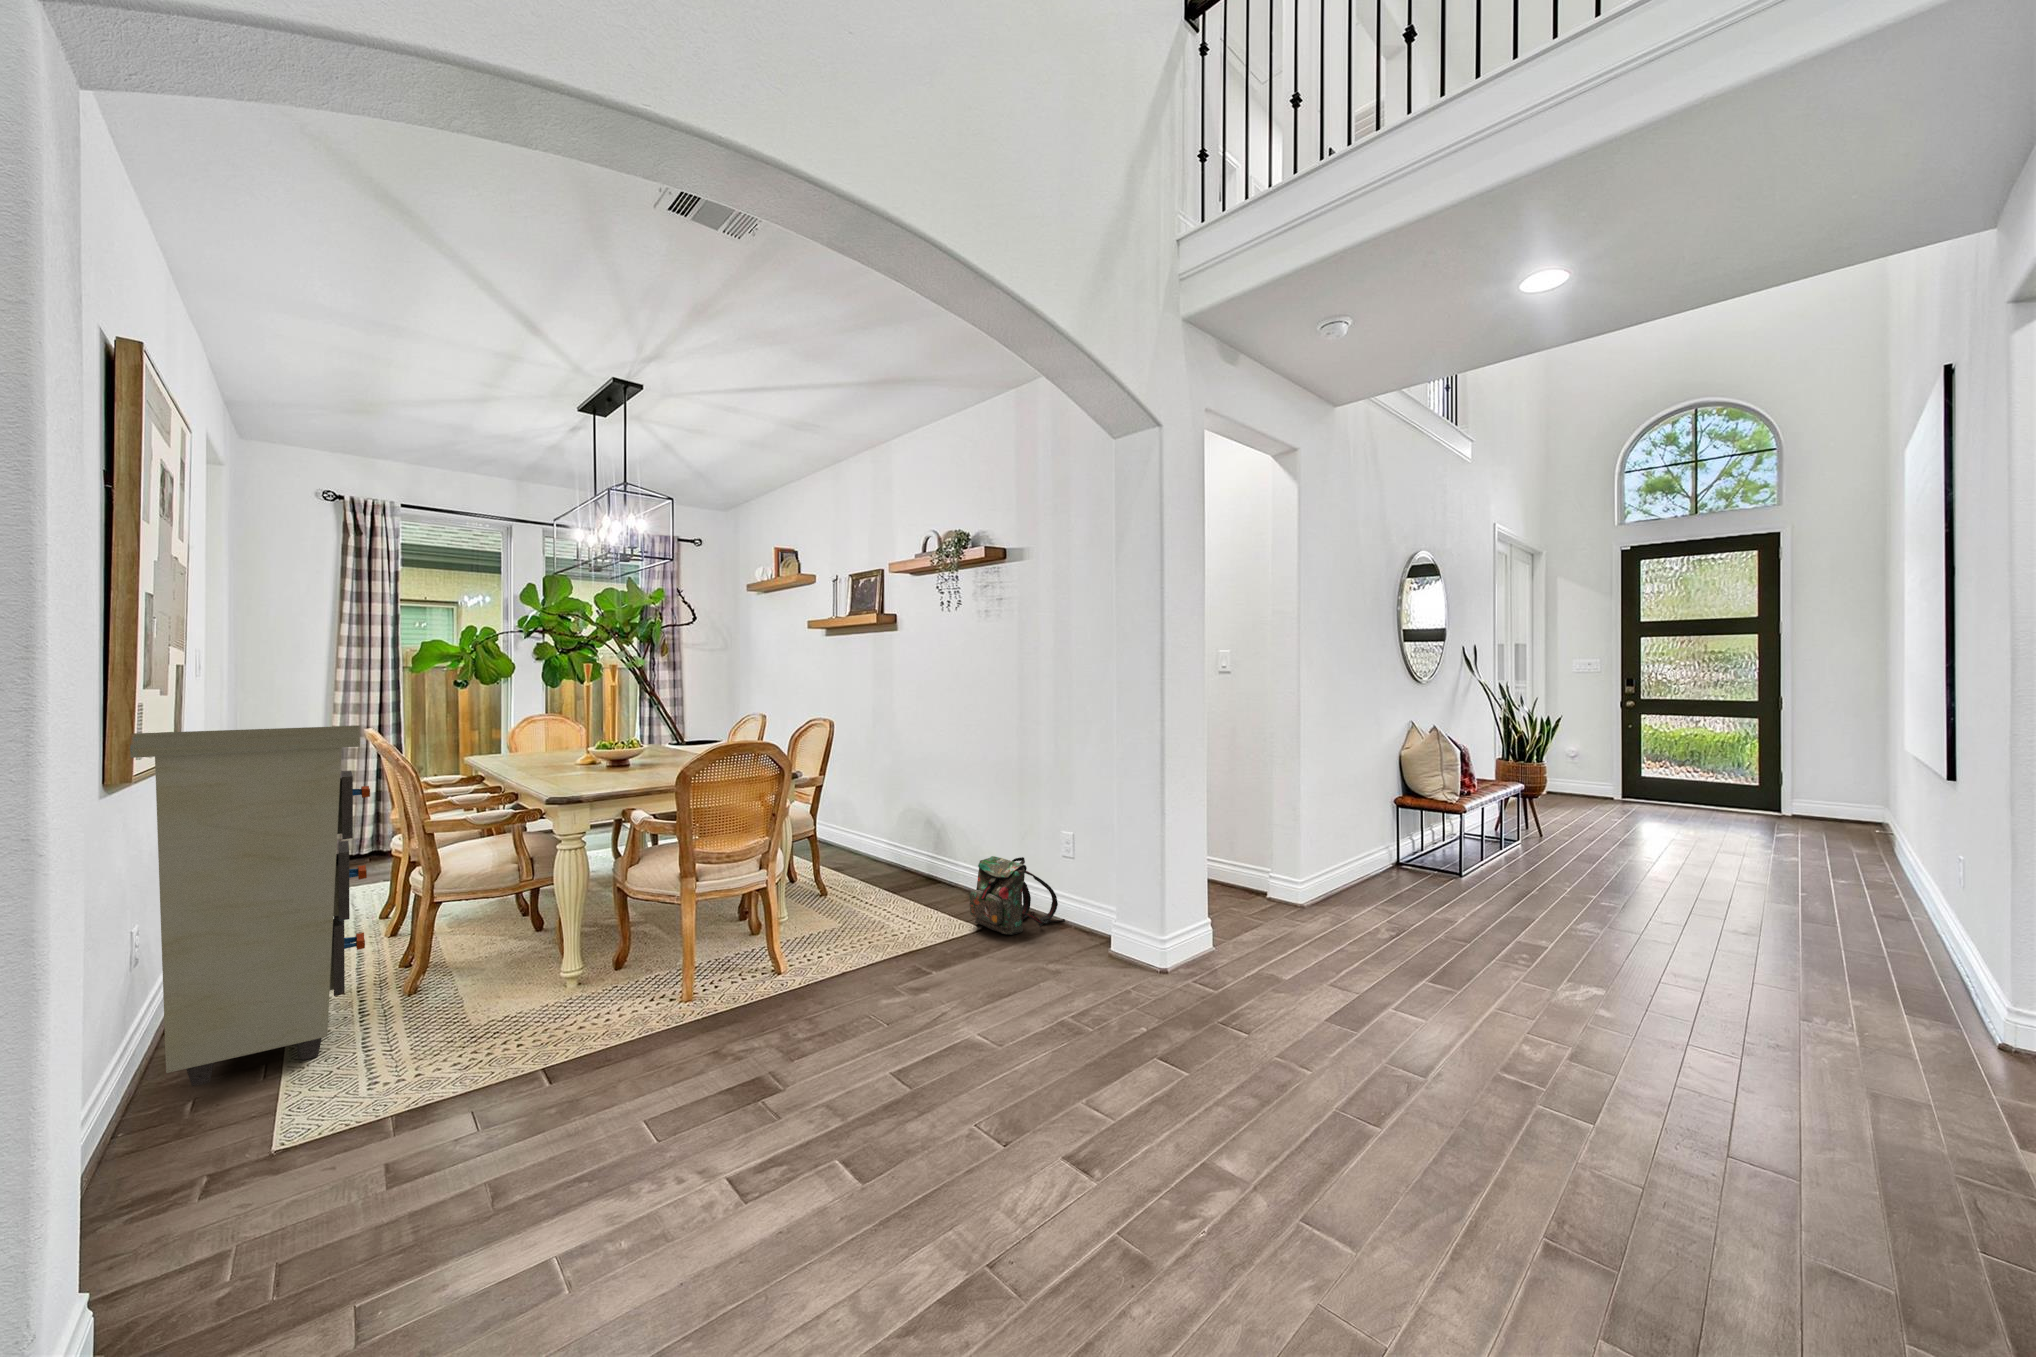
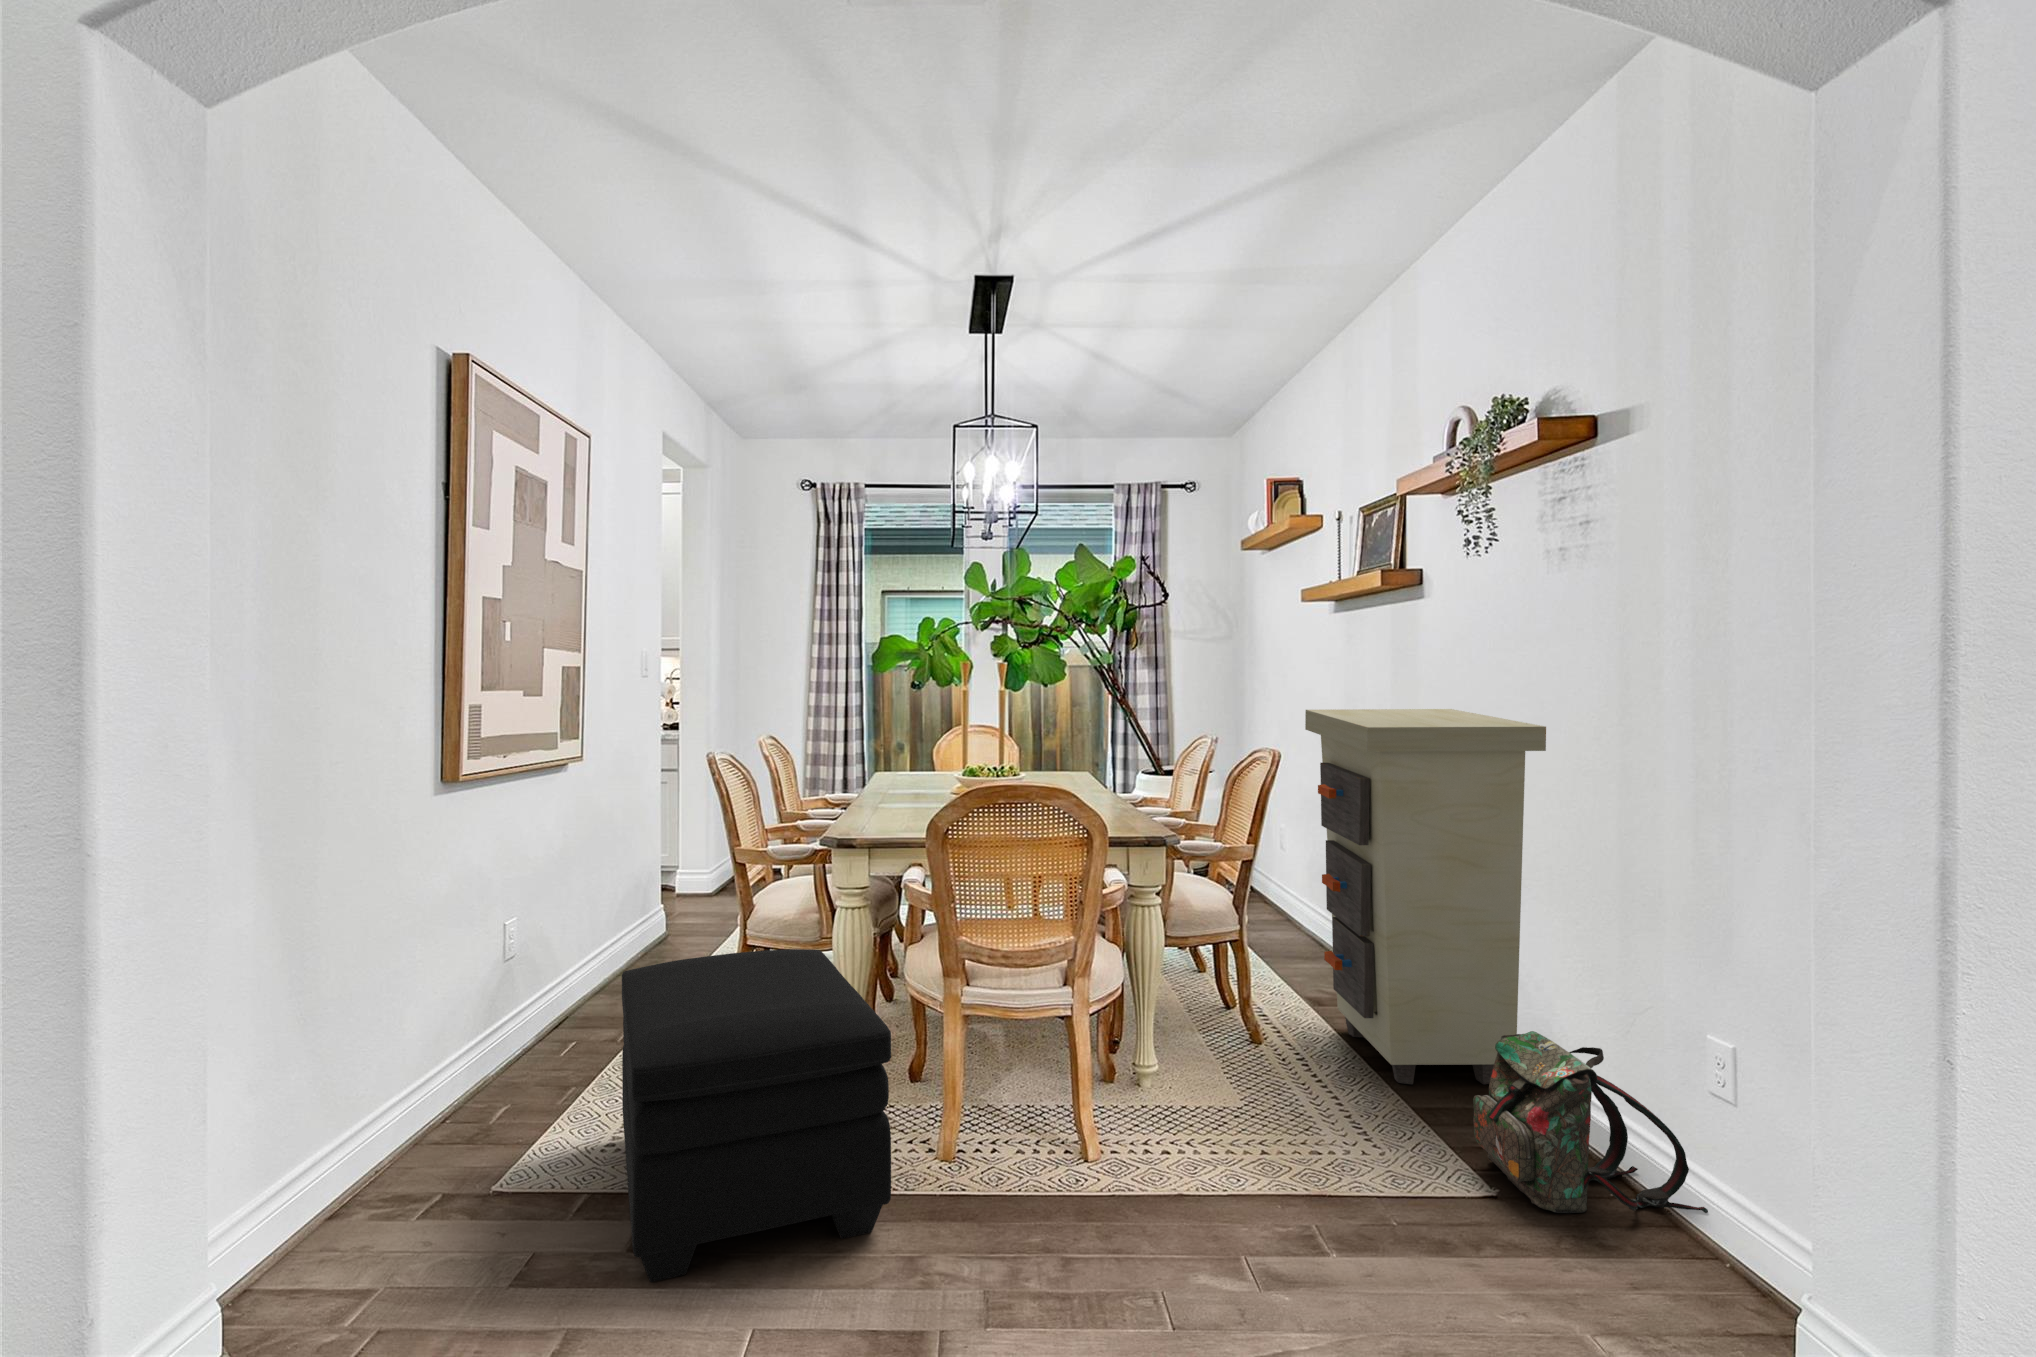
cabinet: present [130,726,370,1086] -> present [1305,709,1546,1084]
ottoman: none [406,880,690,1096] -> present [622,949,891,1282]

